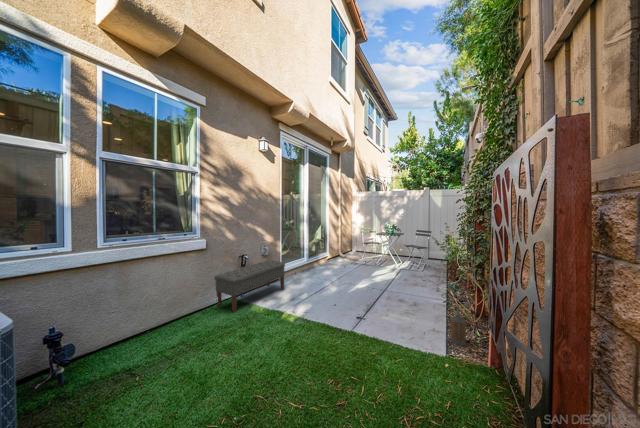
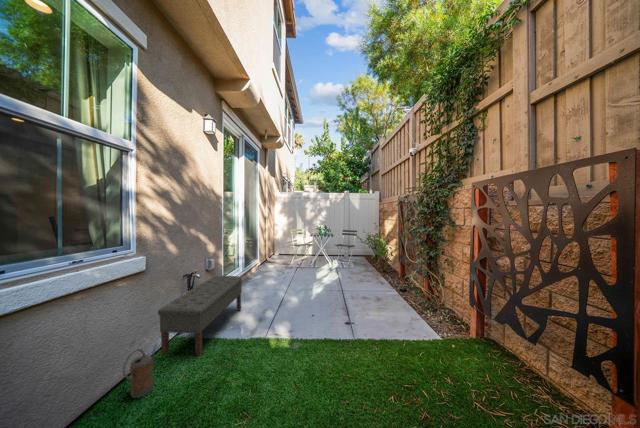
watering can: present [450,306,466,346] -> present [123,344,157,398]

